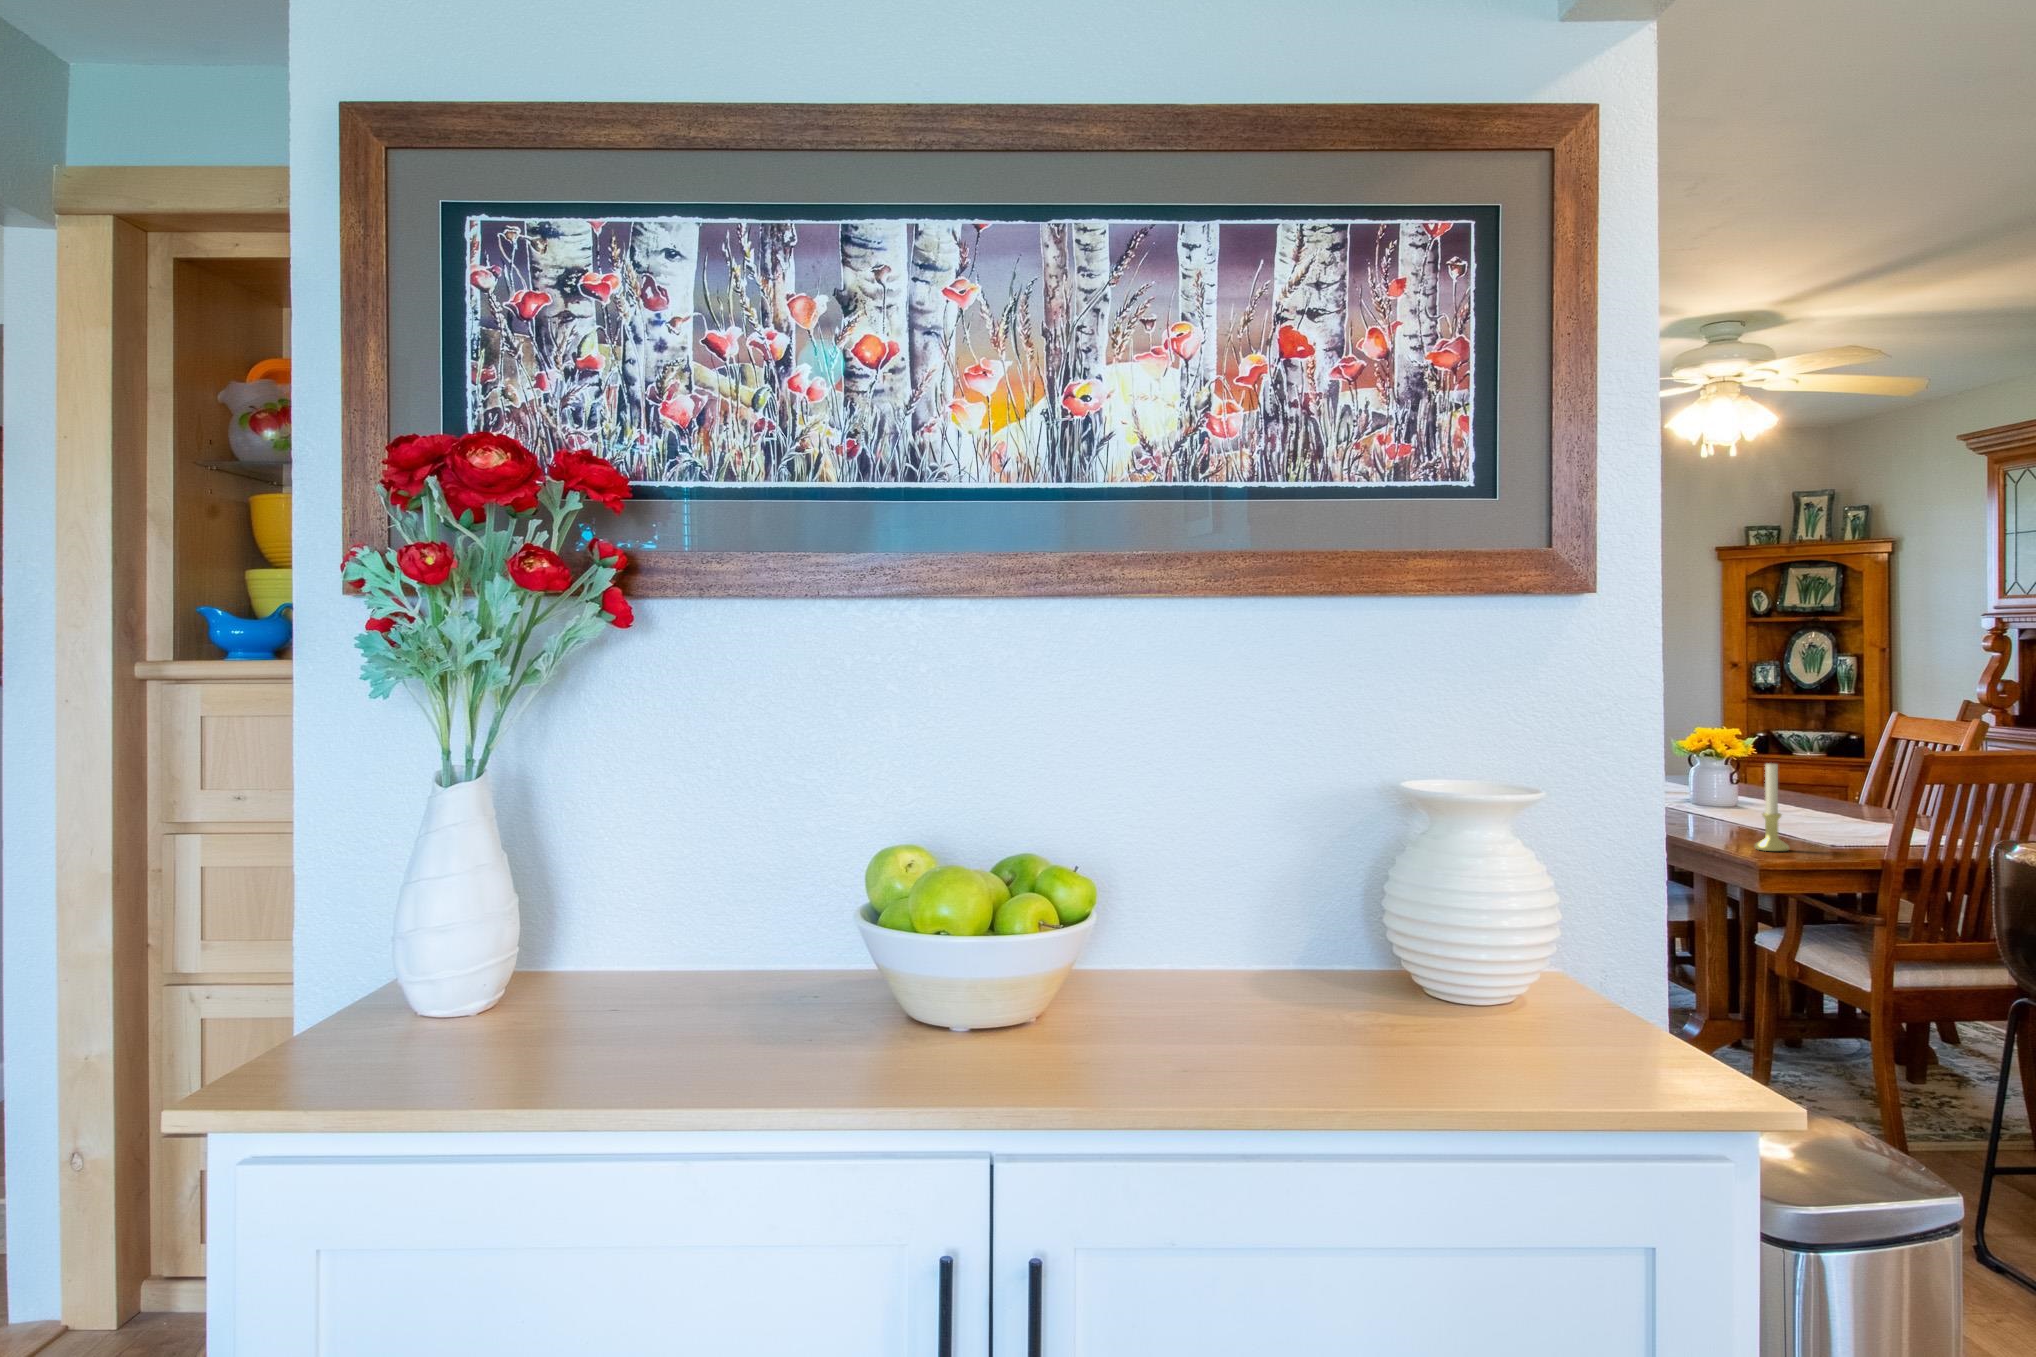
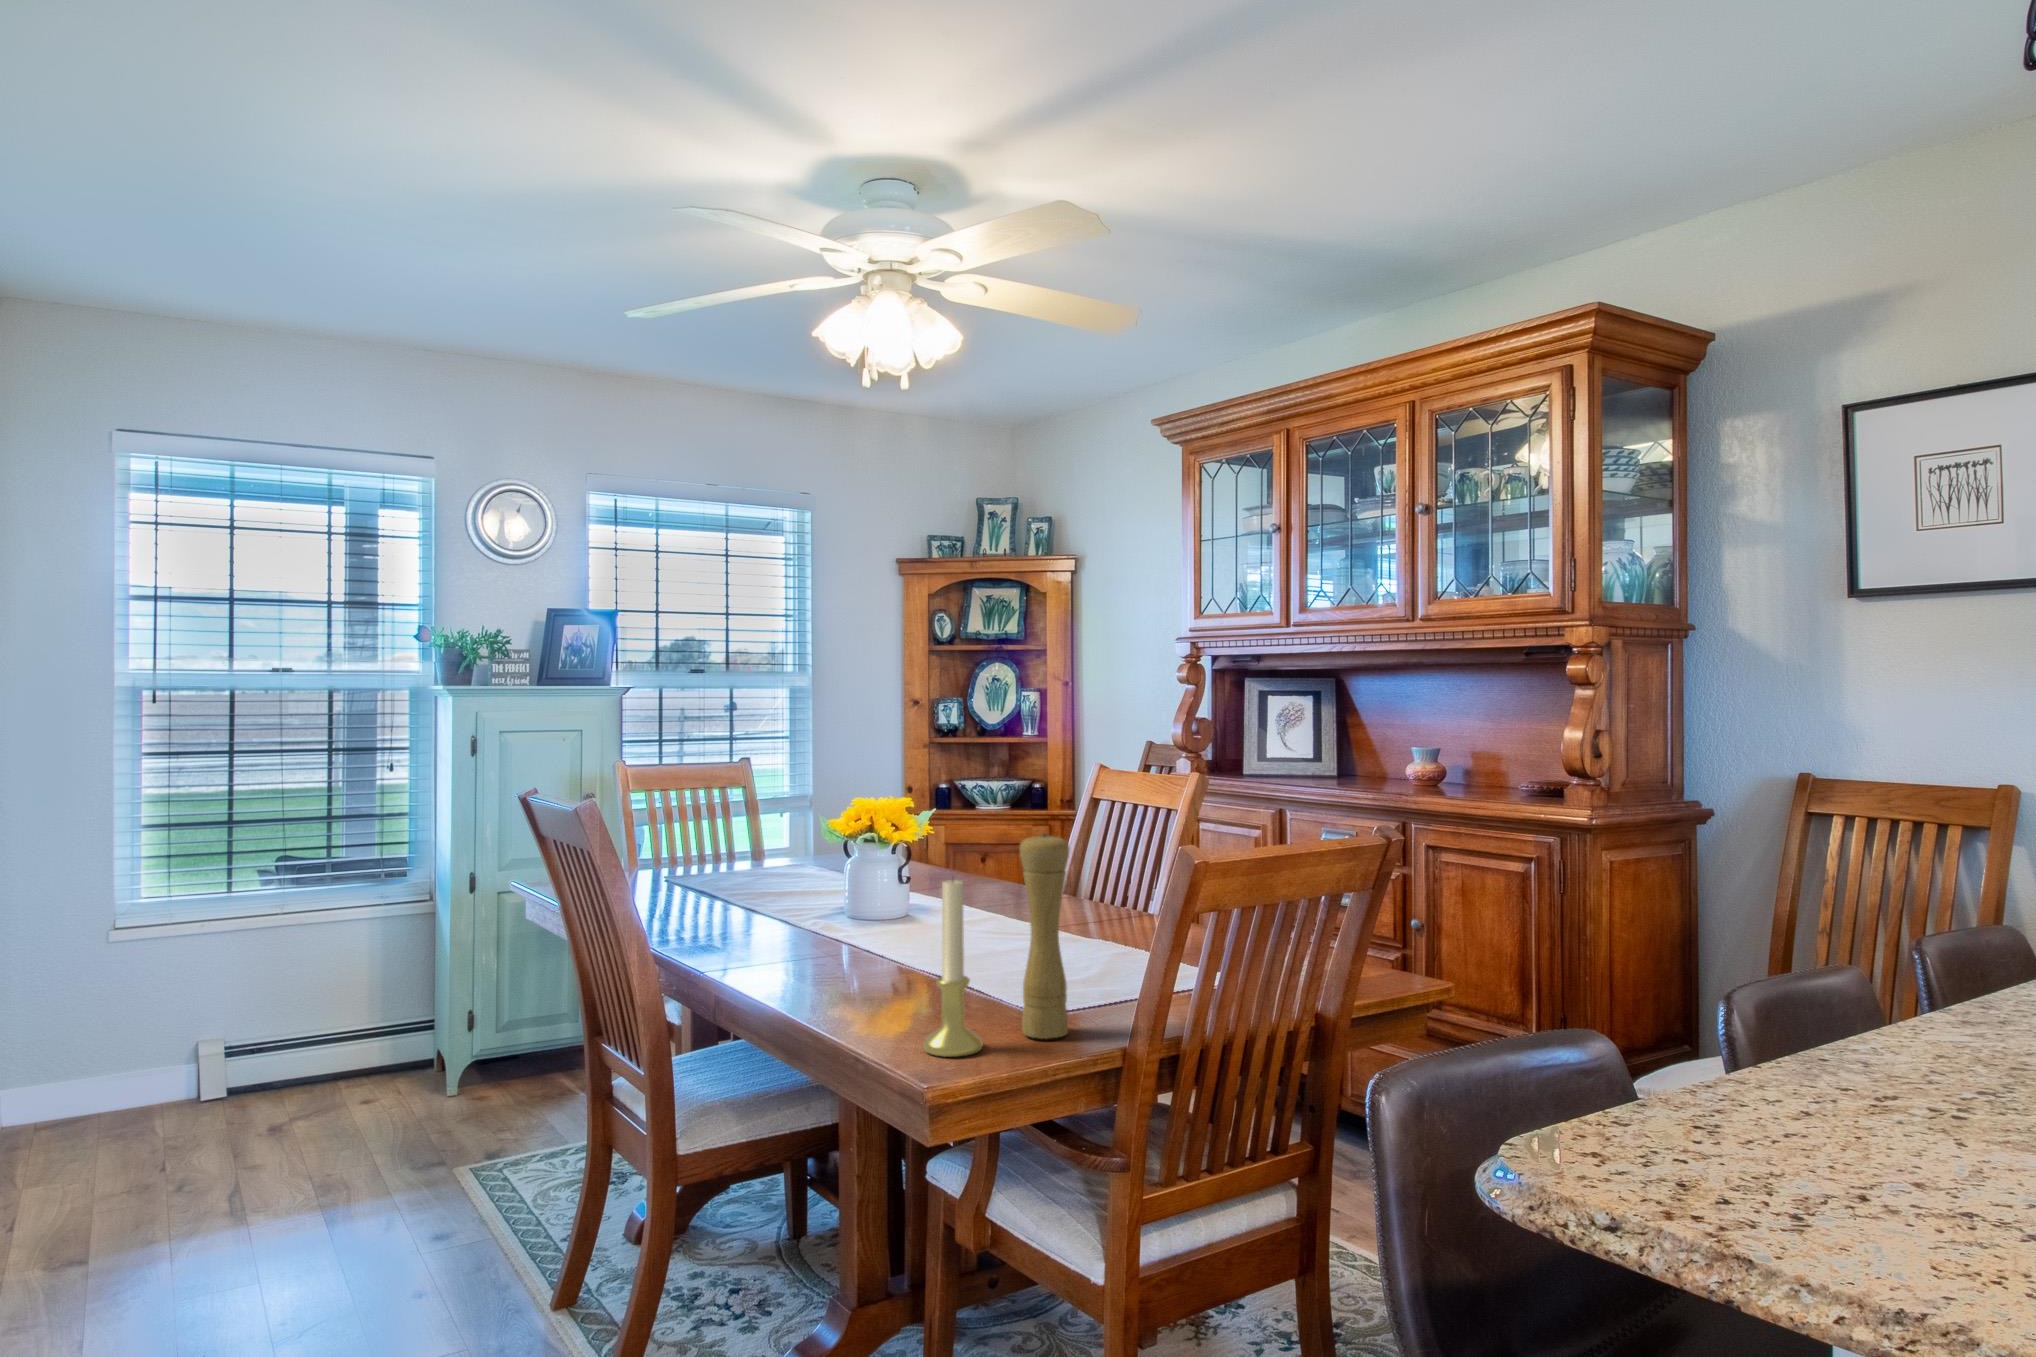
pepper mill: none [1813,742,1844,850] -> present [1020,833,1069,1039]

